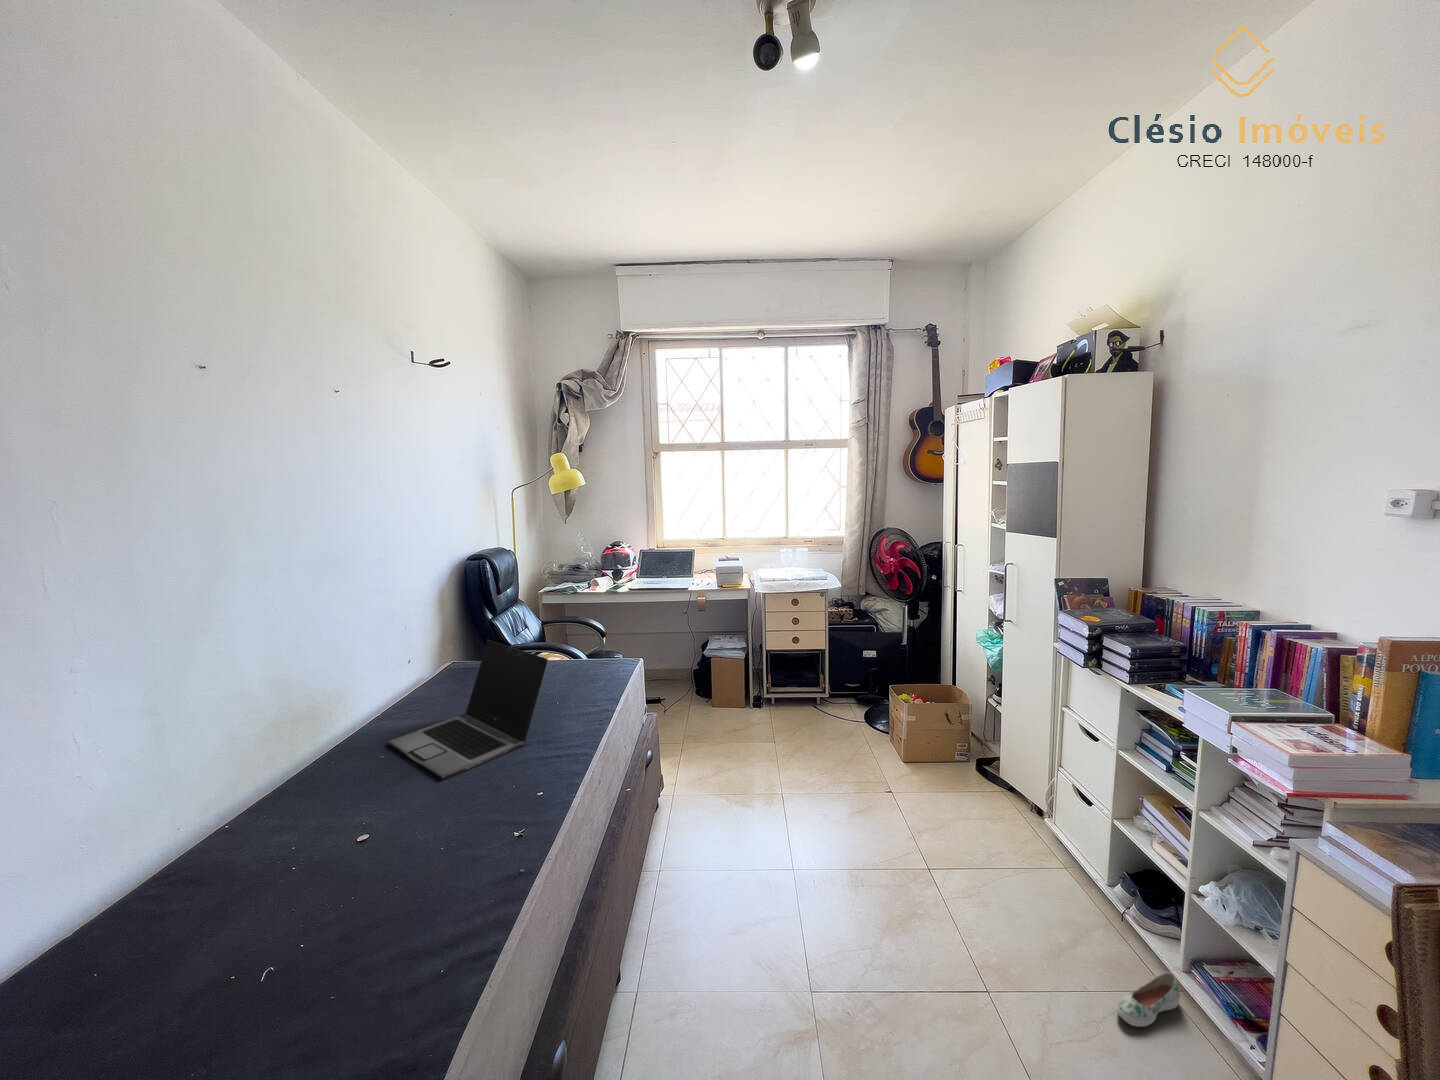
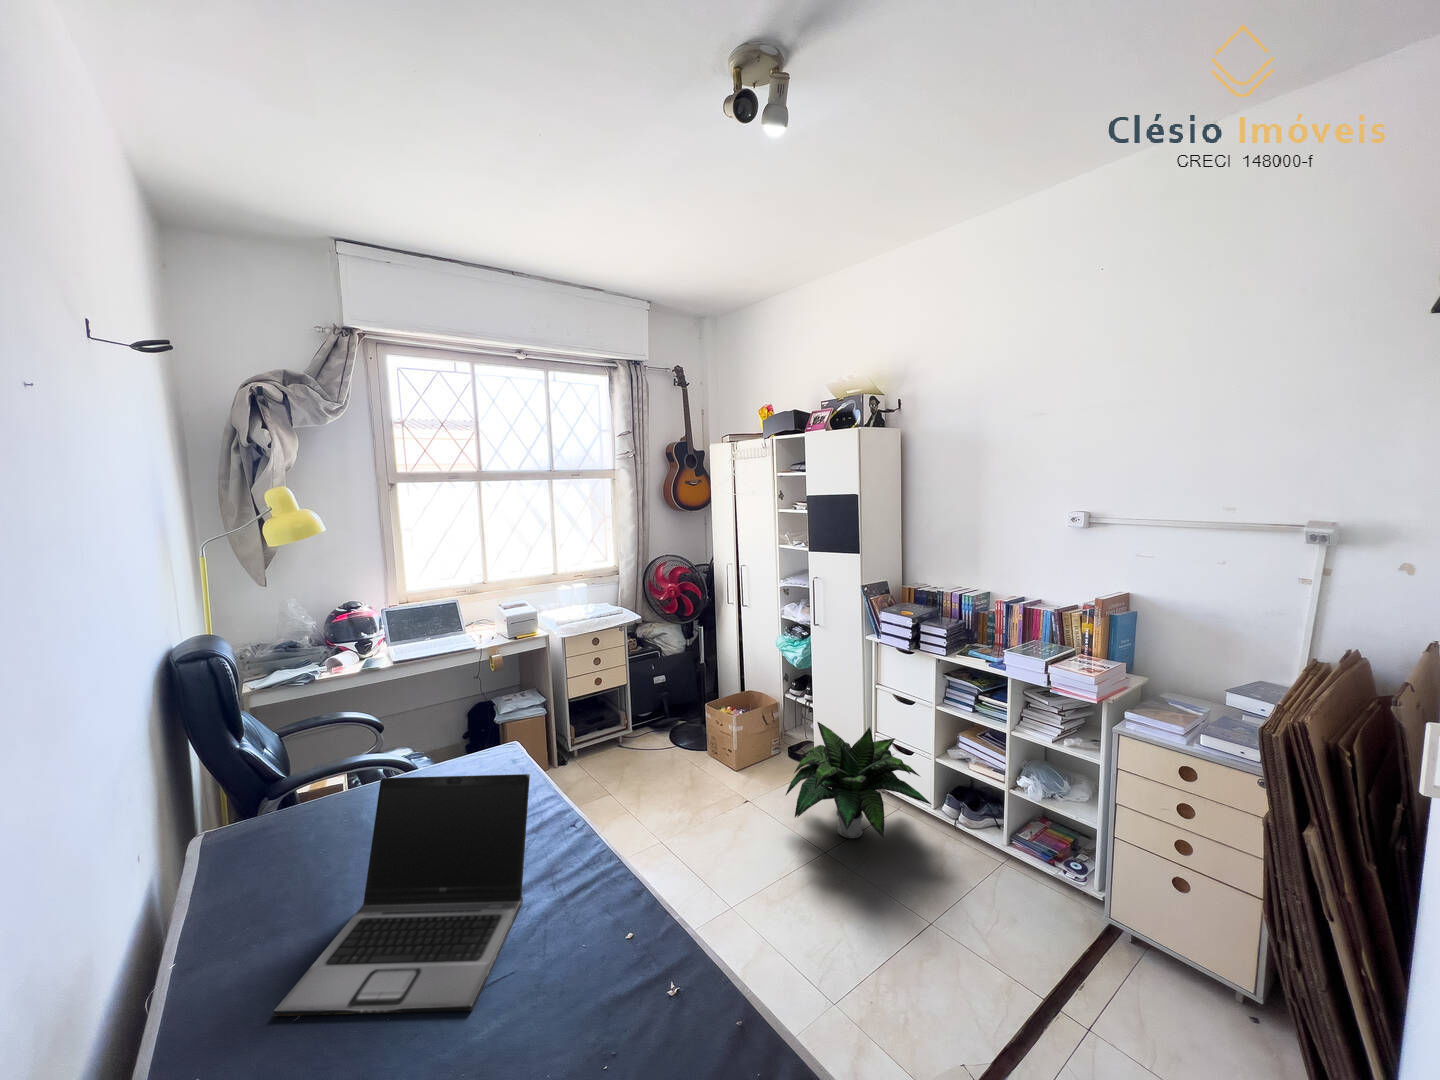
potted plant: none [894,728,1083,876] -> present [786,722,932,838]
shoe: present [1116,972,1180,1027] -> none [992,850,1013,898]

